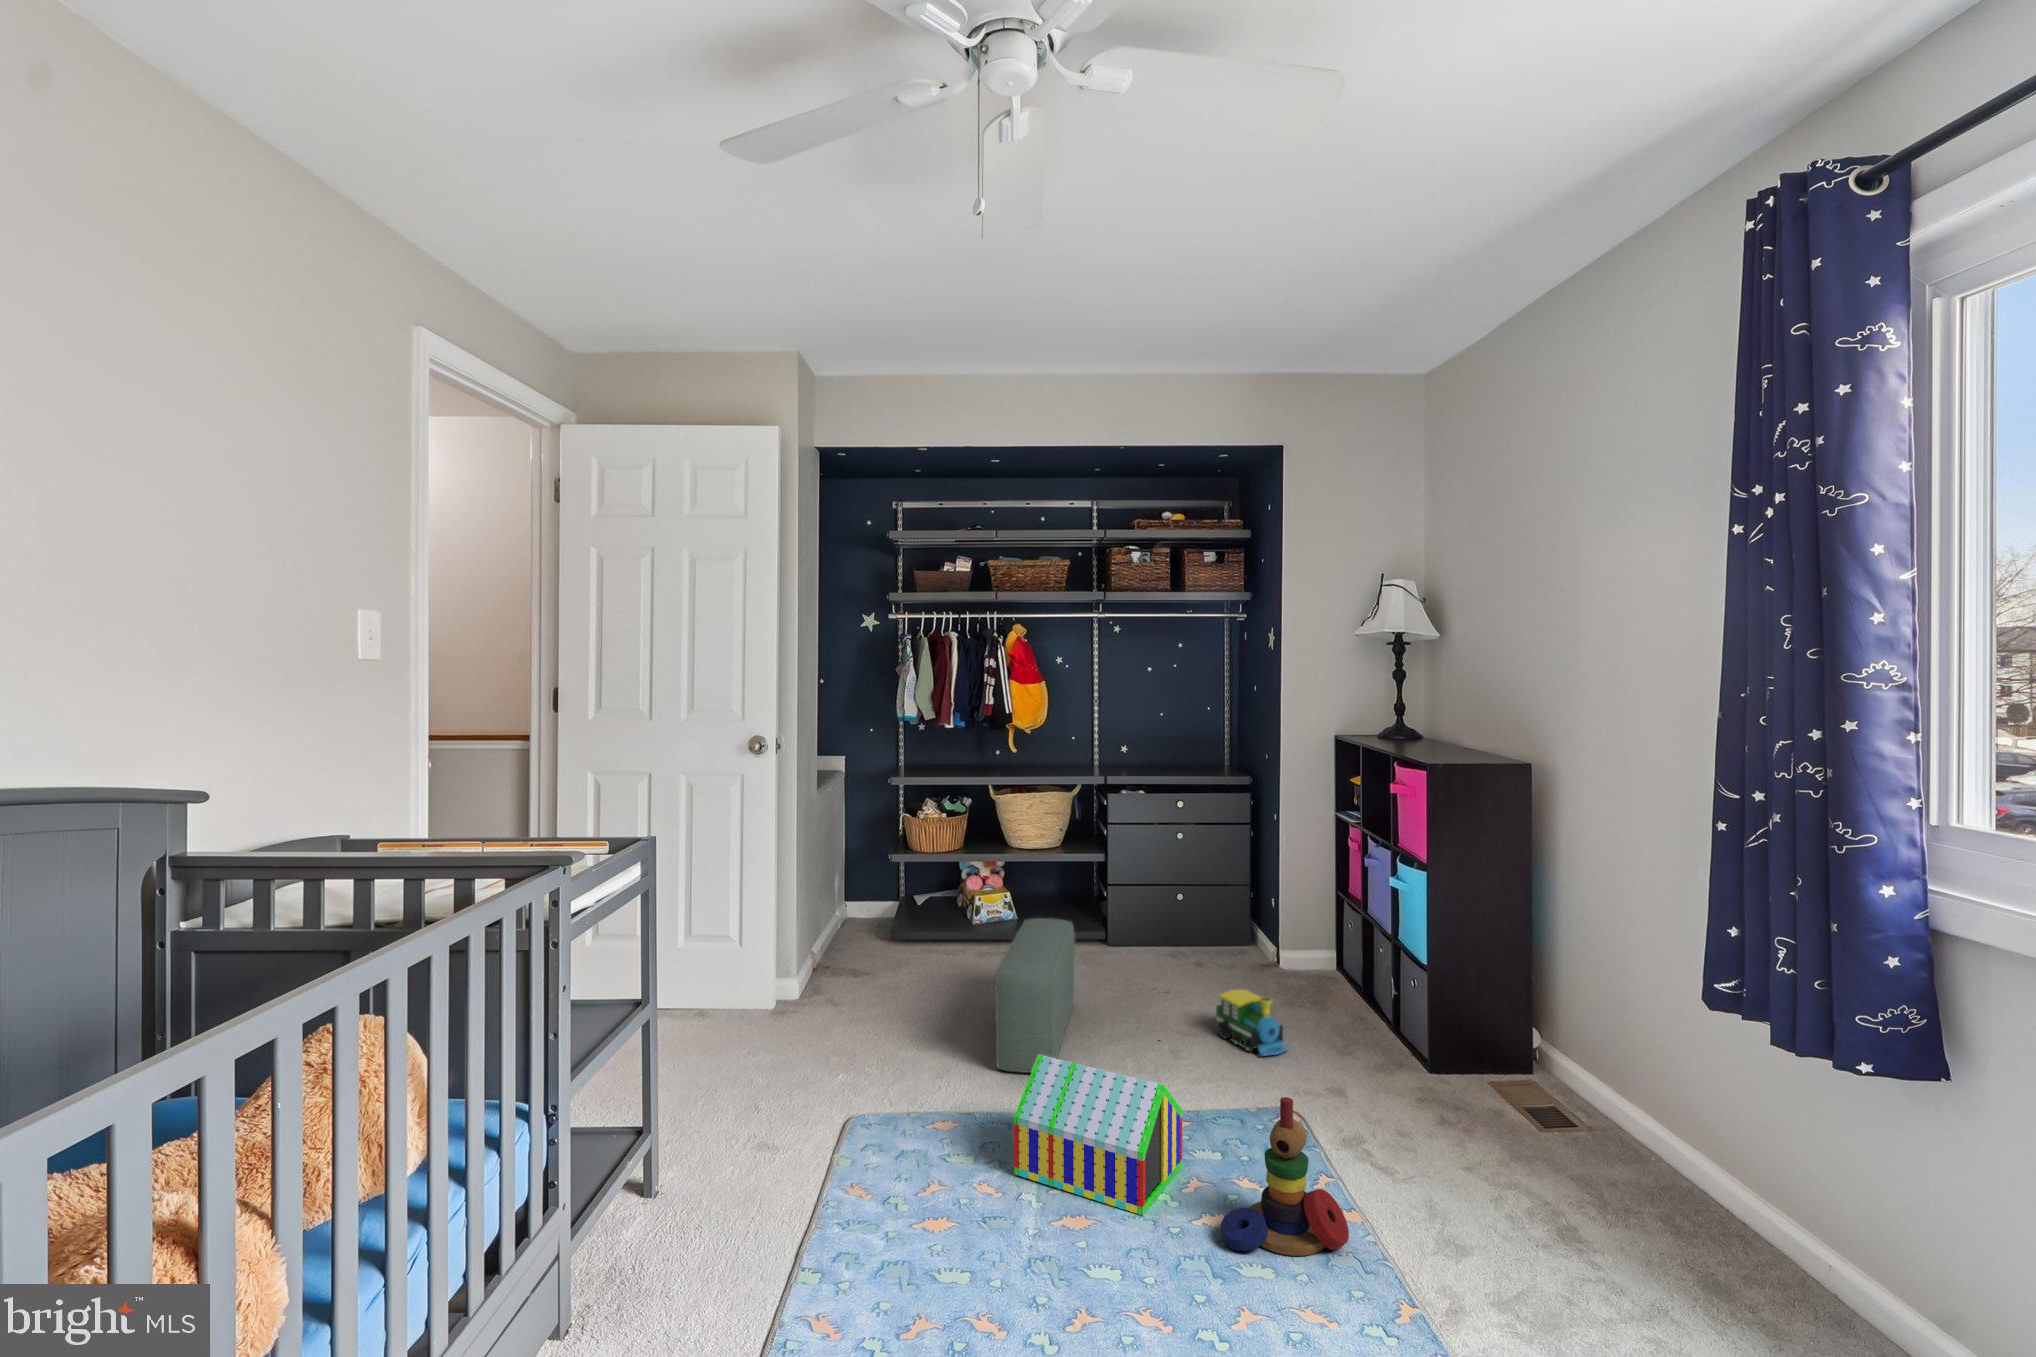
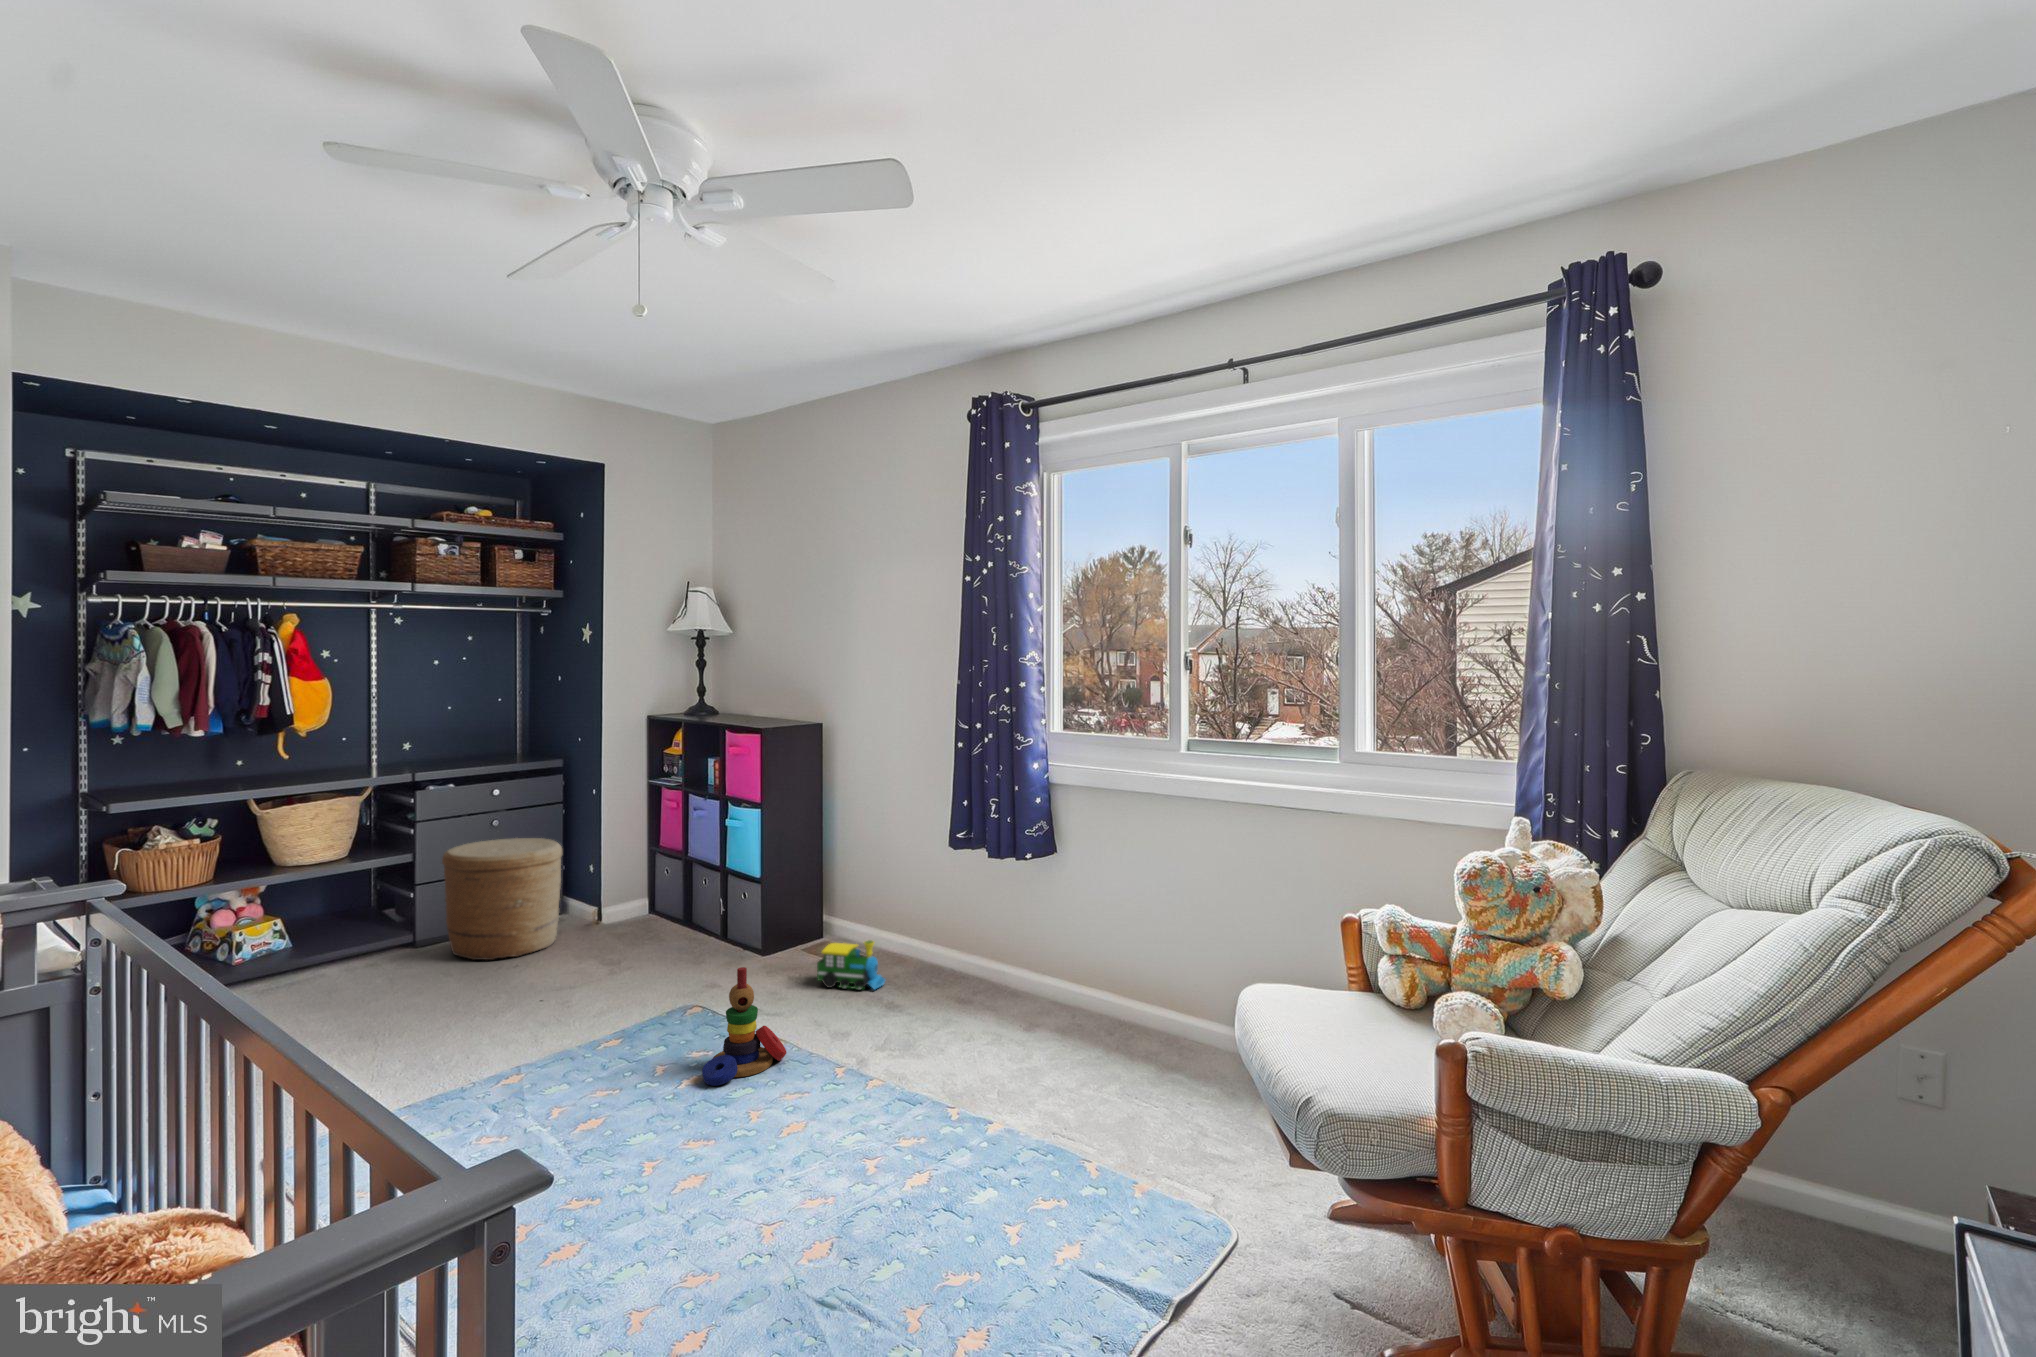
woven basket: none [1116,854,1228,986] -> present [442,838,562,960]
pouf: present [995,918,1075,1073] -> none [366,912,462,1059]
toy train: present [1216,989,1288,1056] -> present [817,940,885,990]
toy house: present [1014,1055,1182,1215] -> none [499,992,638,1114]

